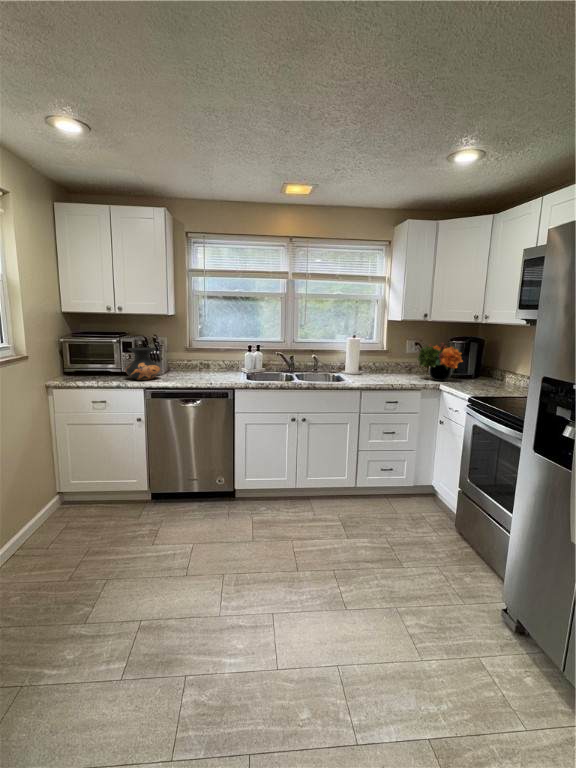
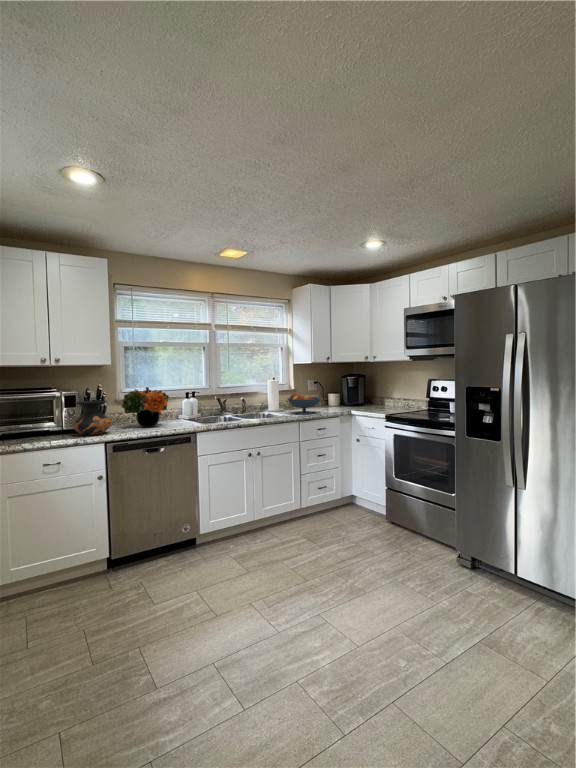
flower arrangement: present [417,343,462,381] -> present [121,387,169,427]
fruit bowl: none [362,354,402,382] -> present [288,393,320,414]

